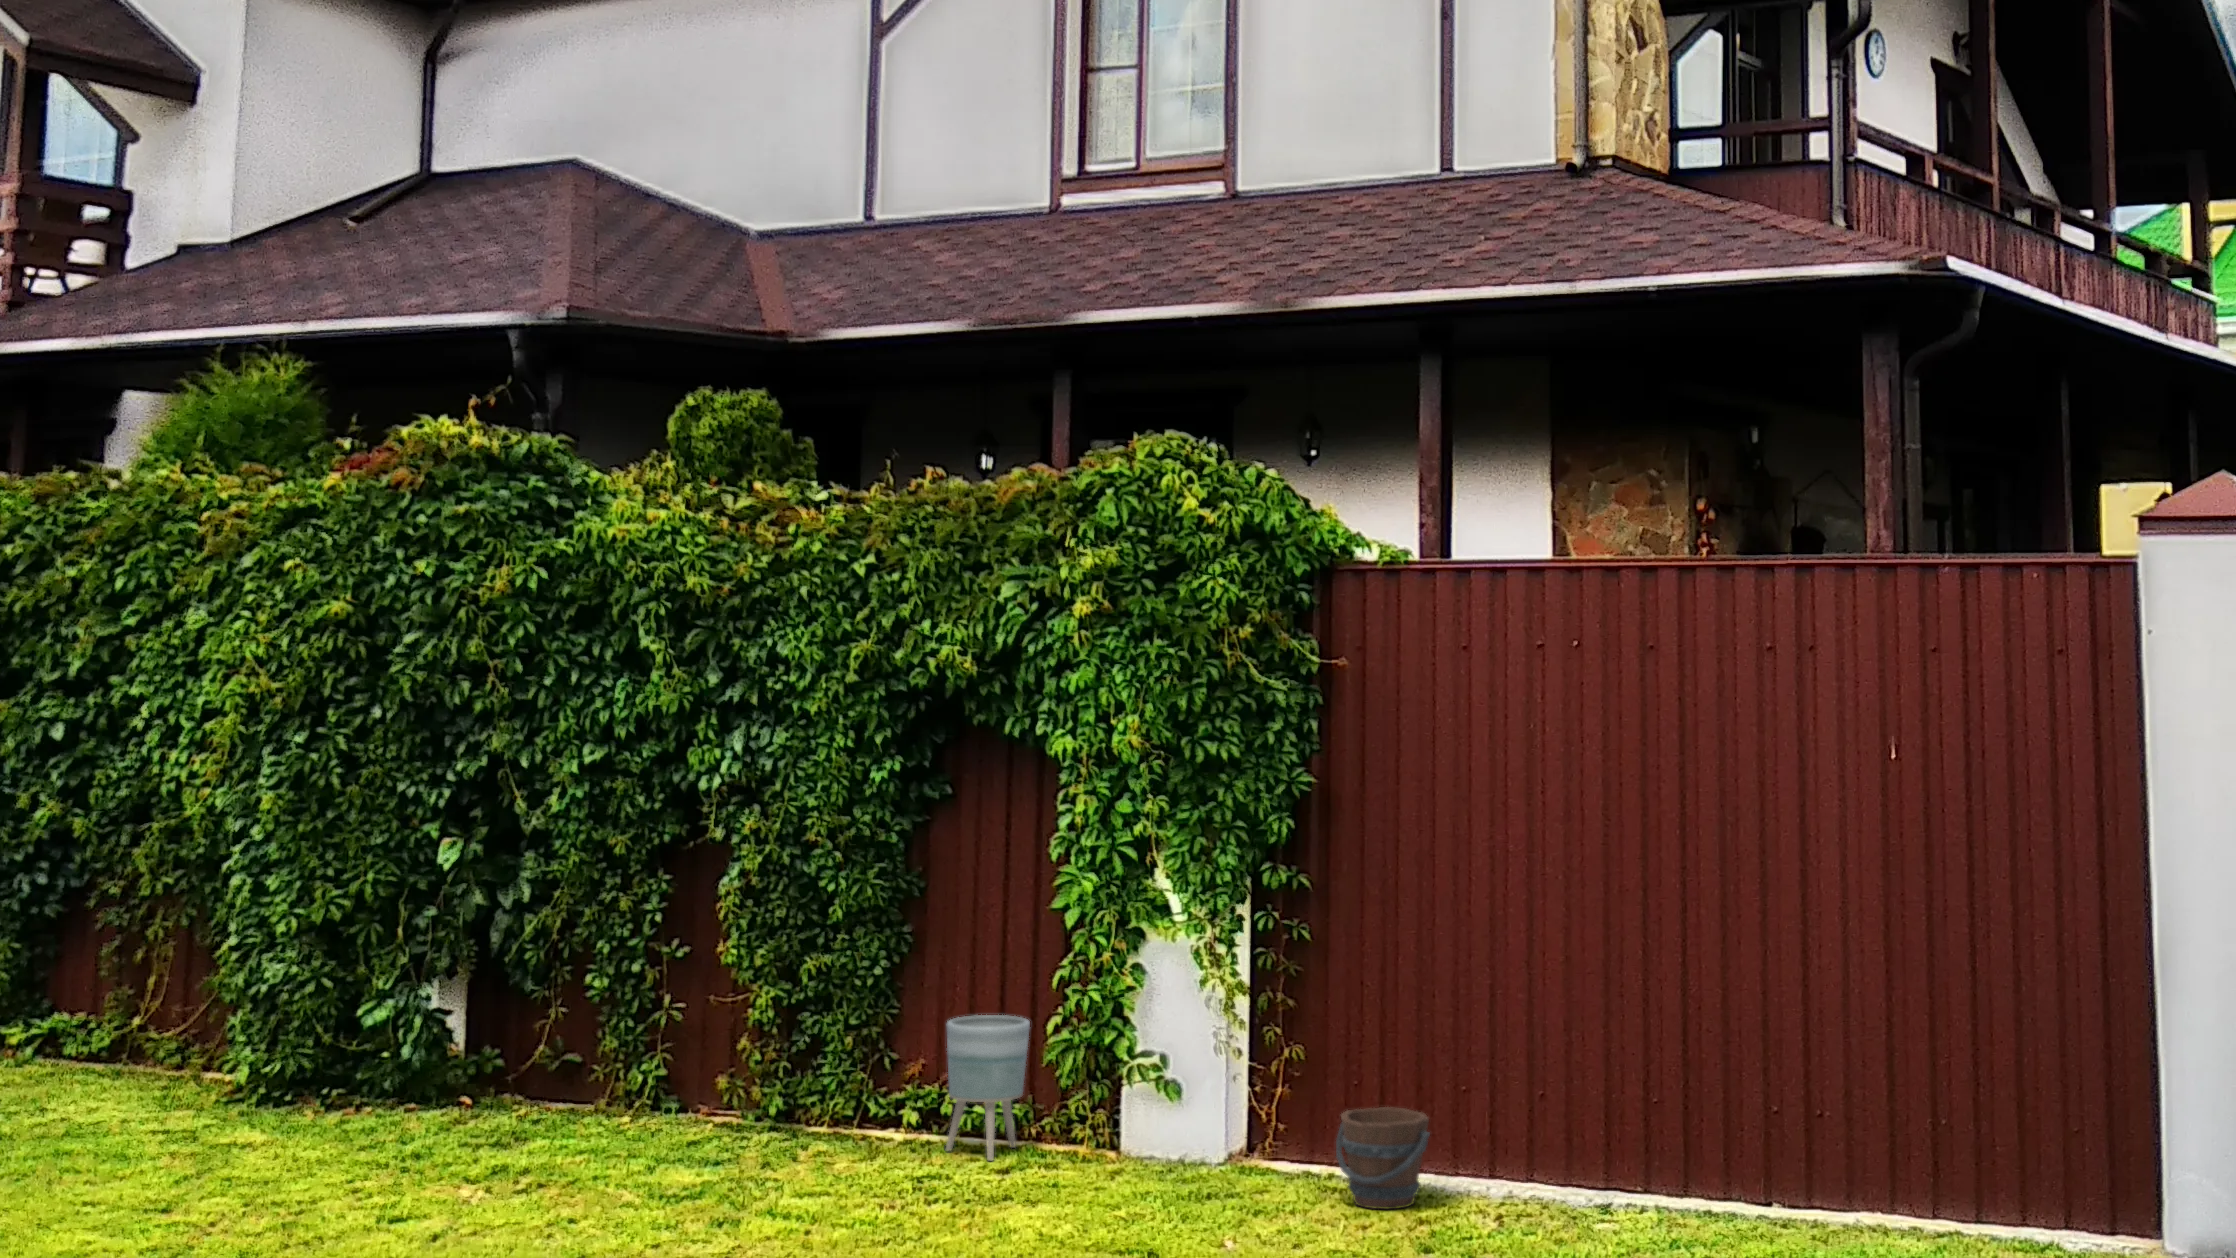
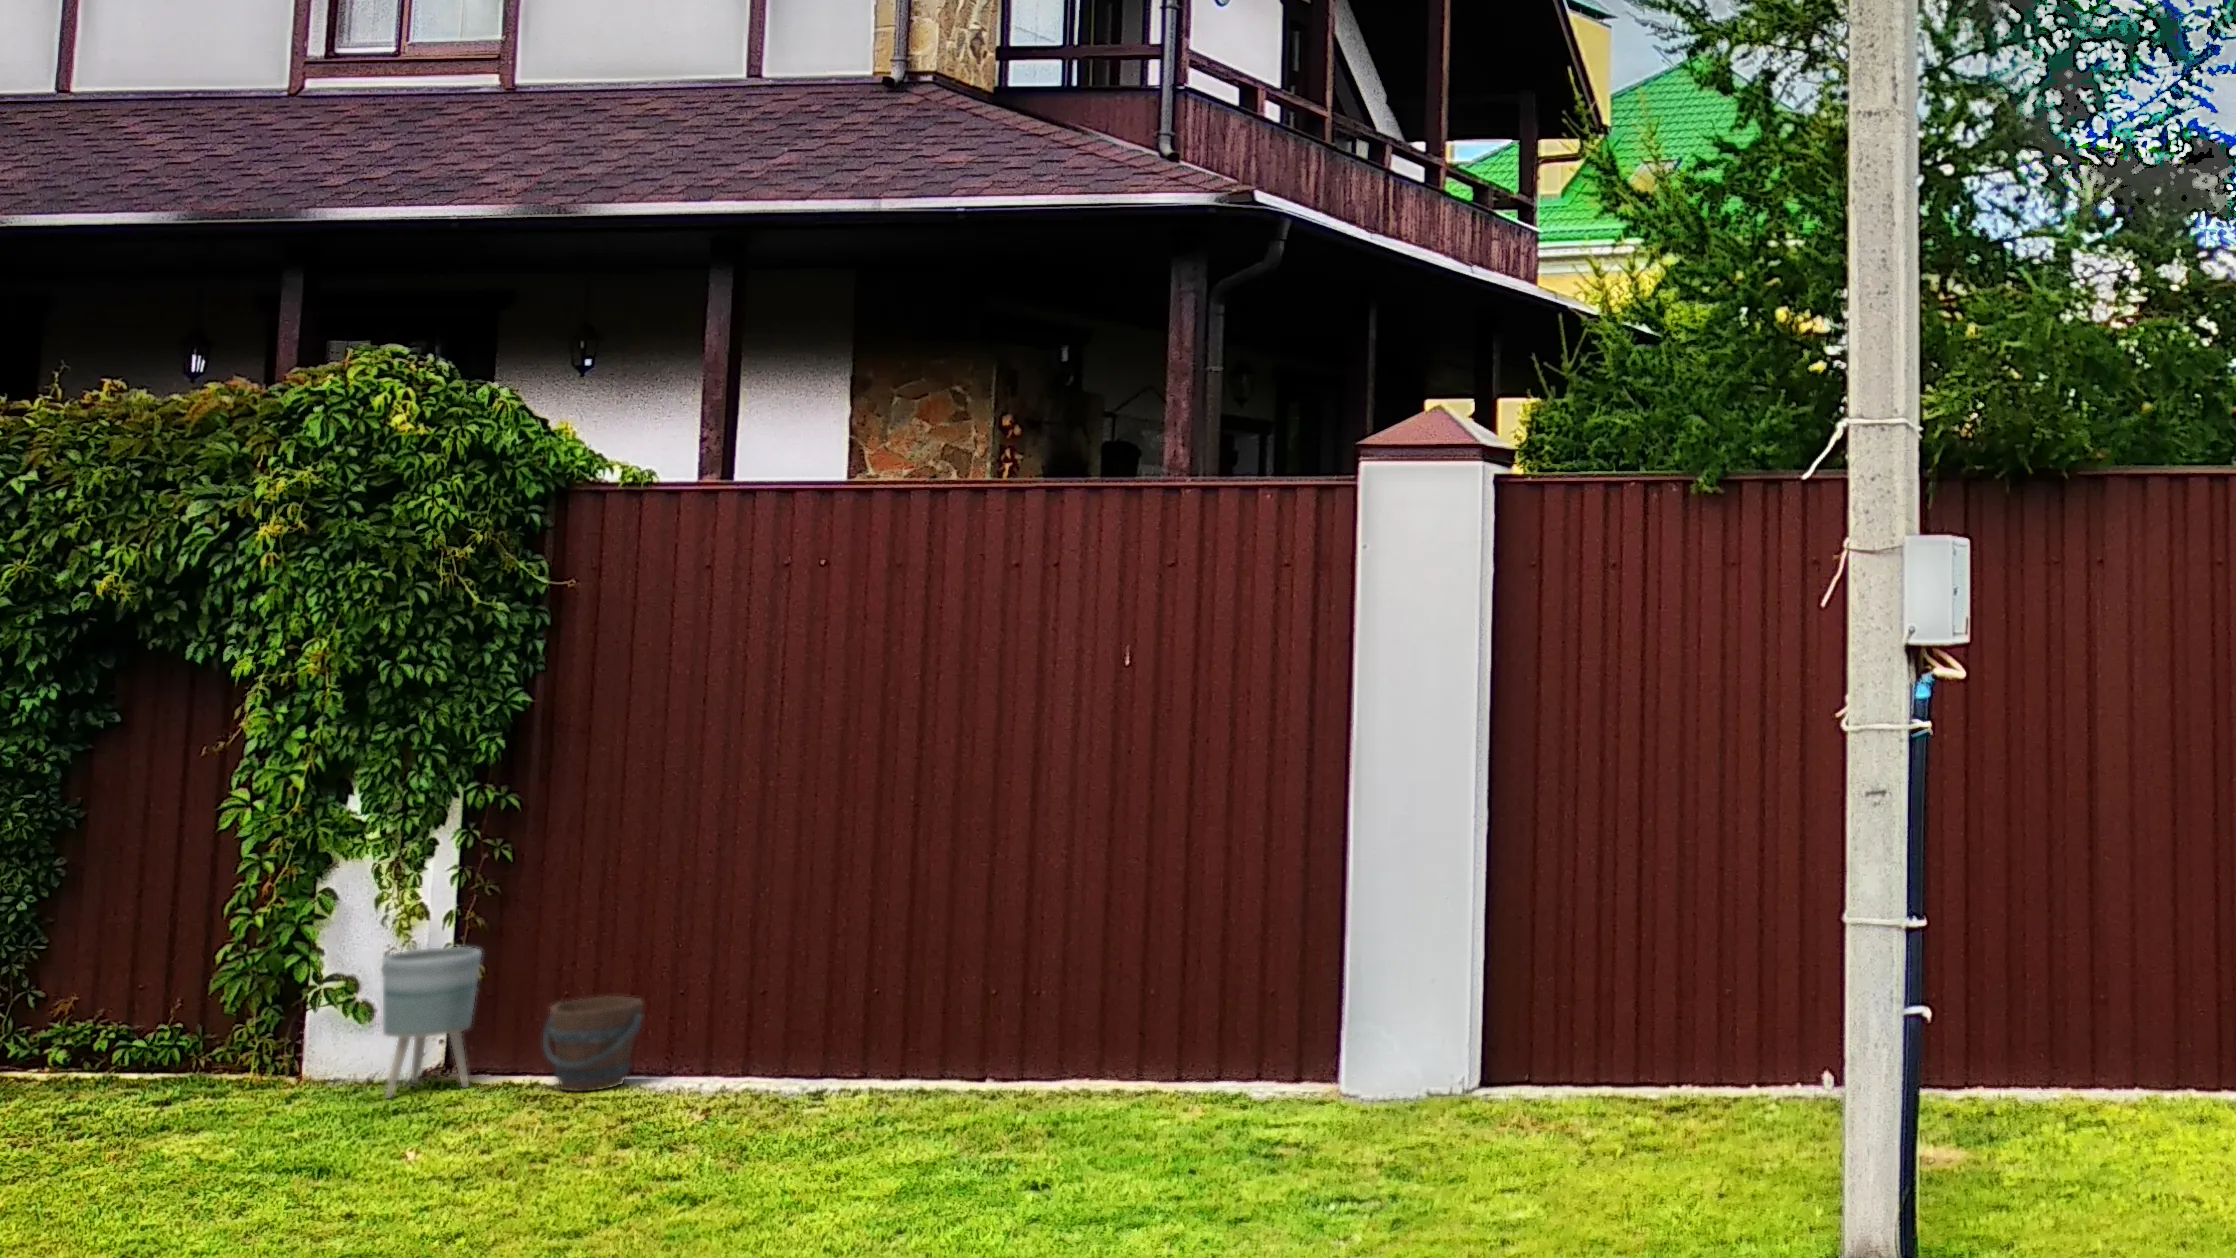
planter: present [945,1015,1030,1161] -> present [383,947,481,1097]

